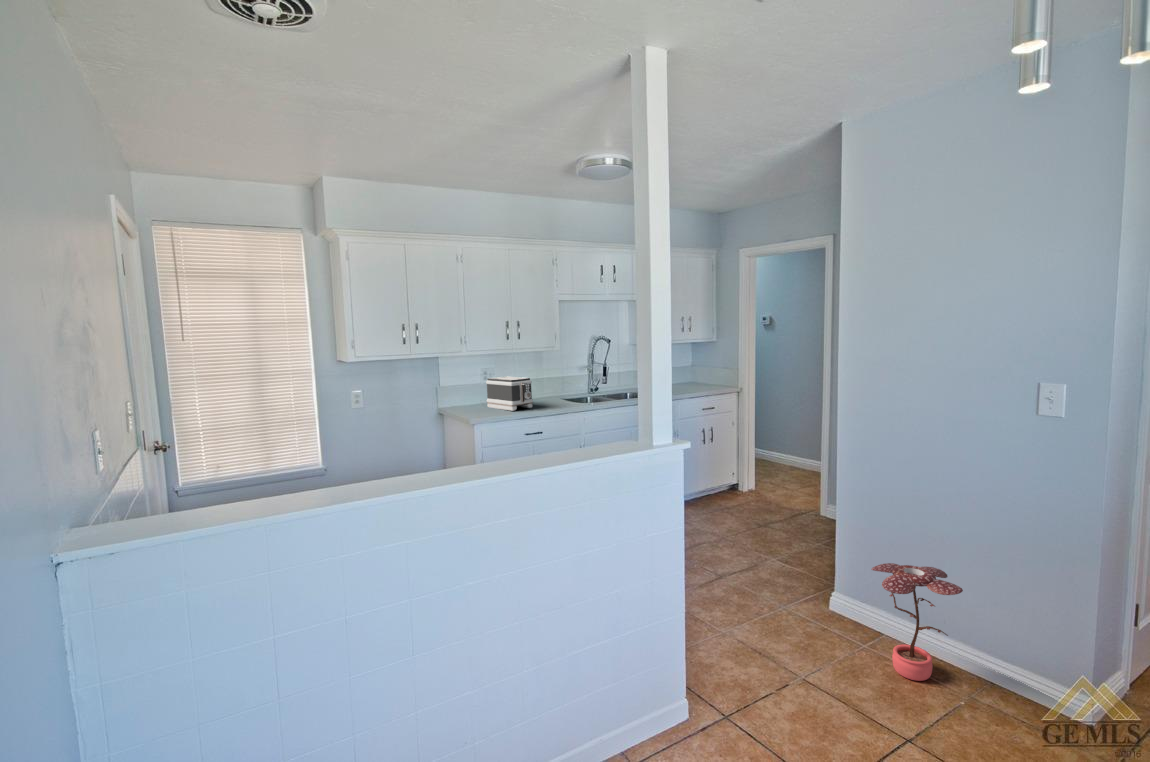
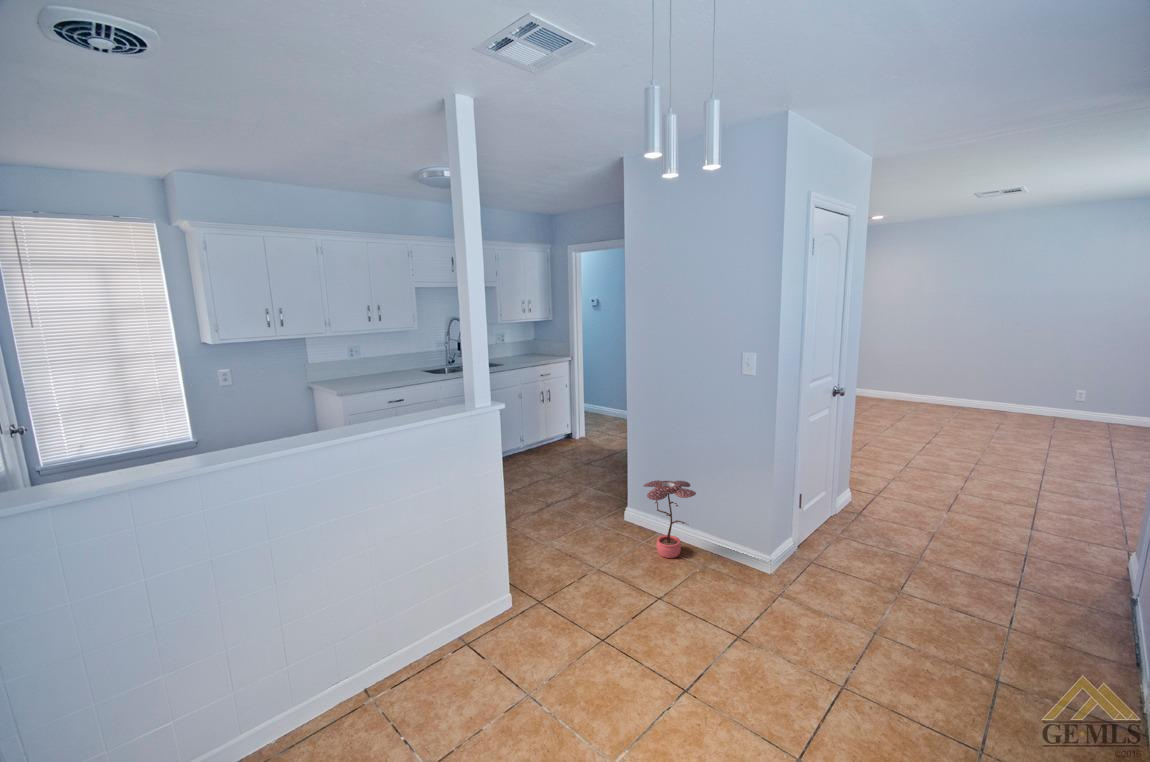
toaster: present [486,376,533,411] -> none [353,354,396,383]

